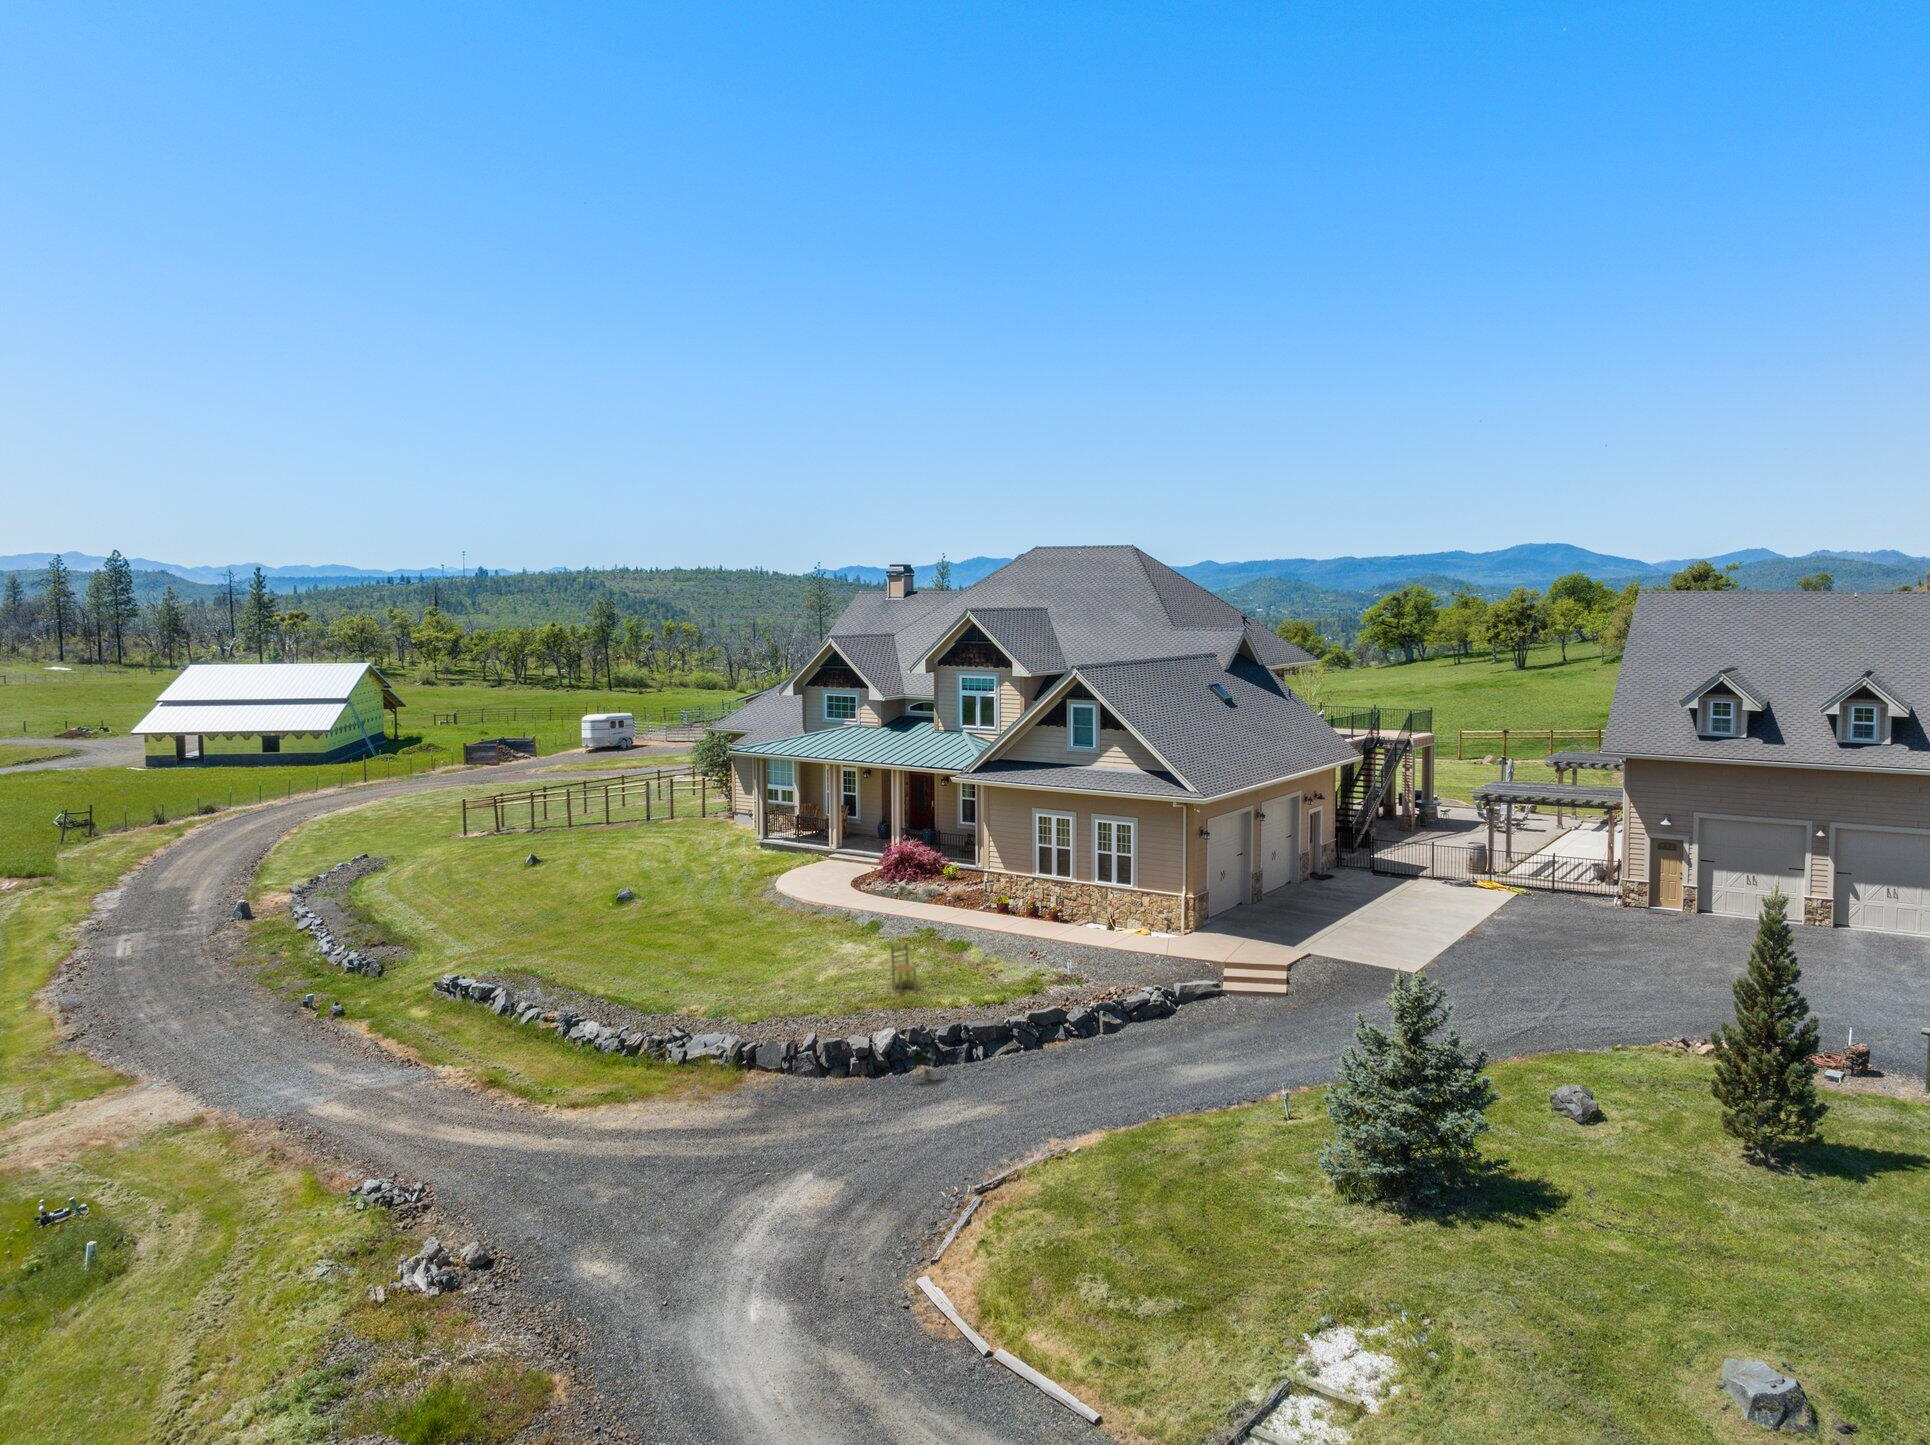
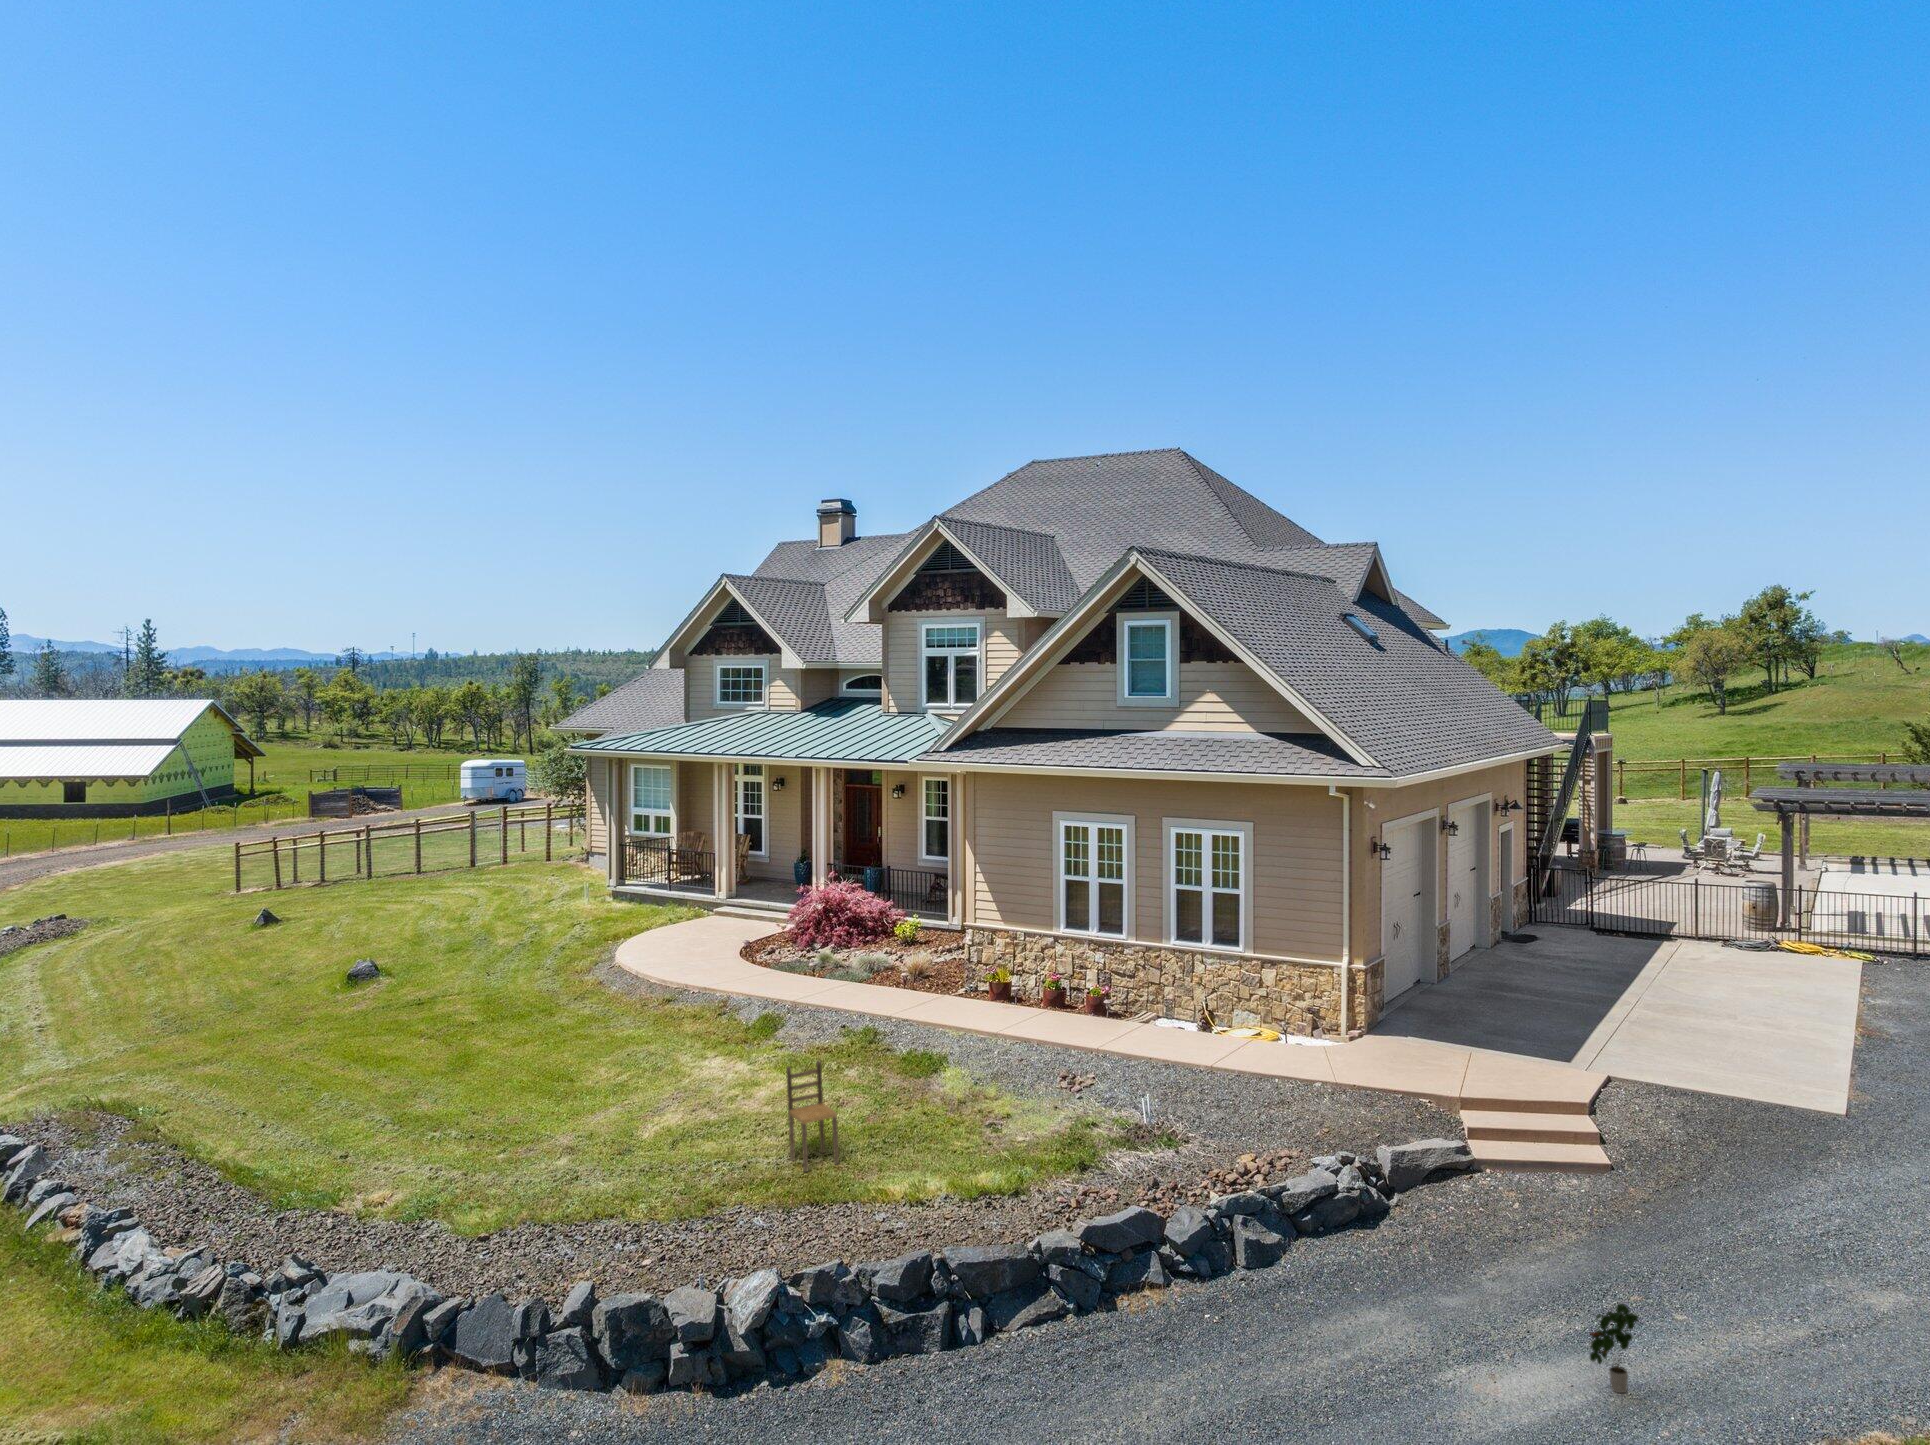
potted plant: present [914,1047,938,1080] -> present [1590,1304,1639,1393]

